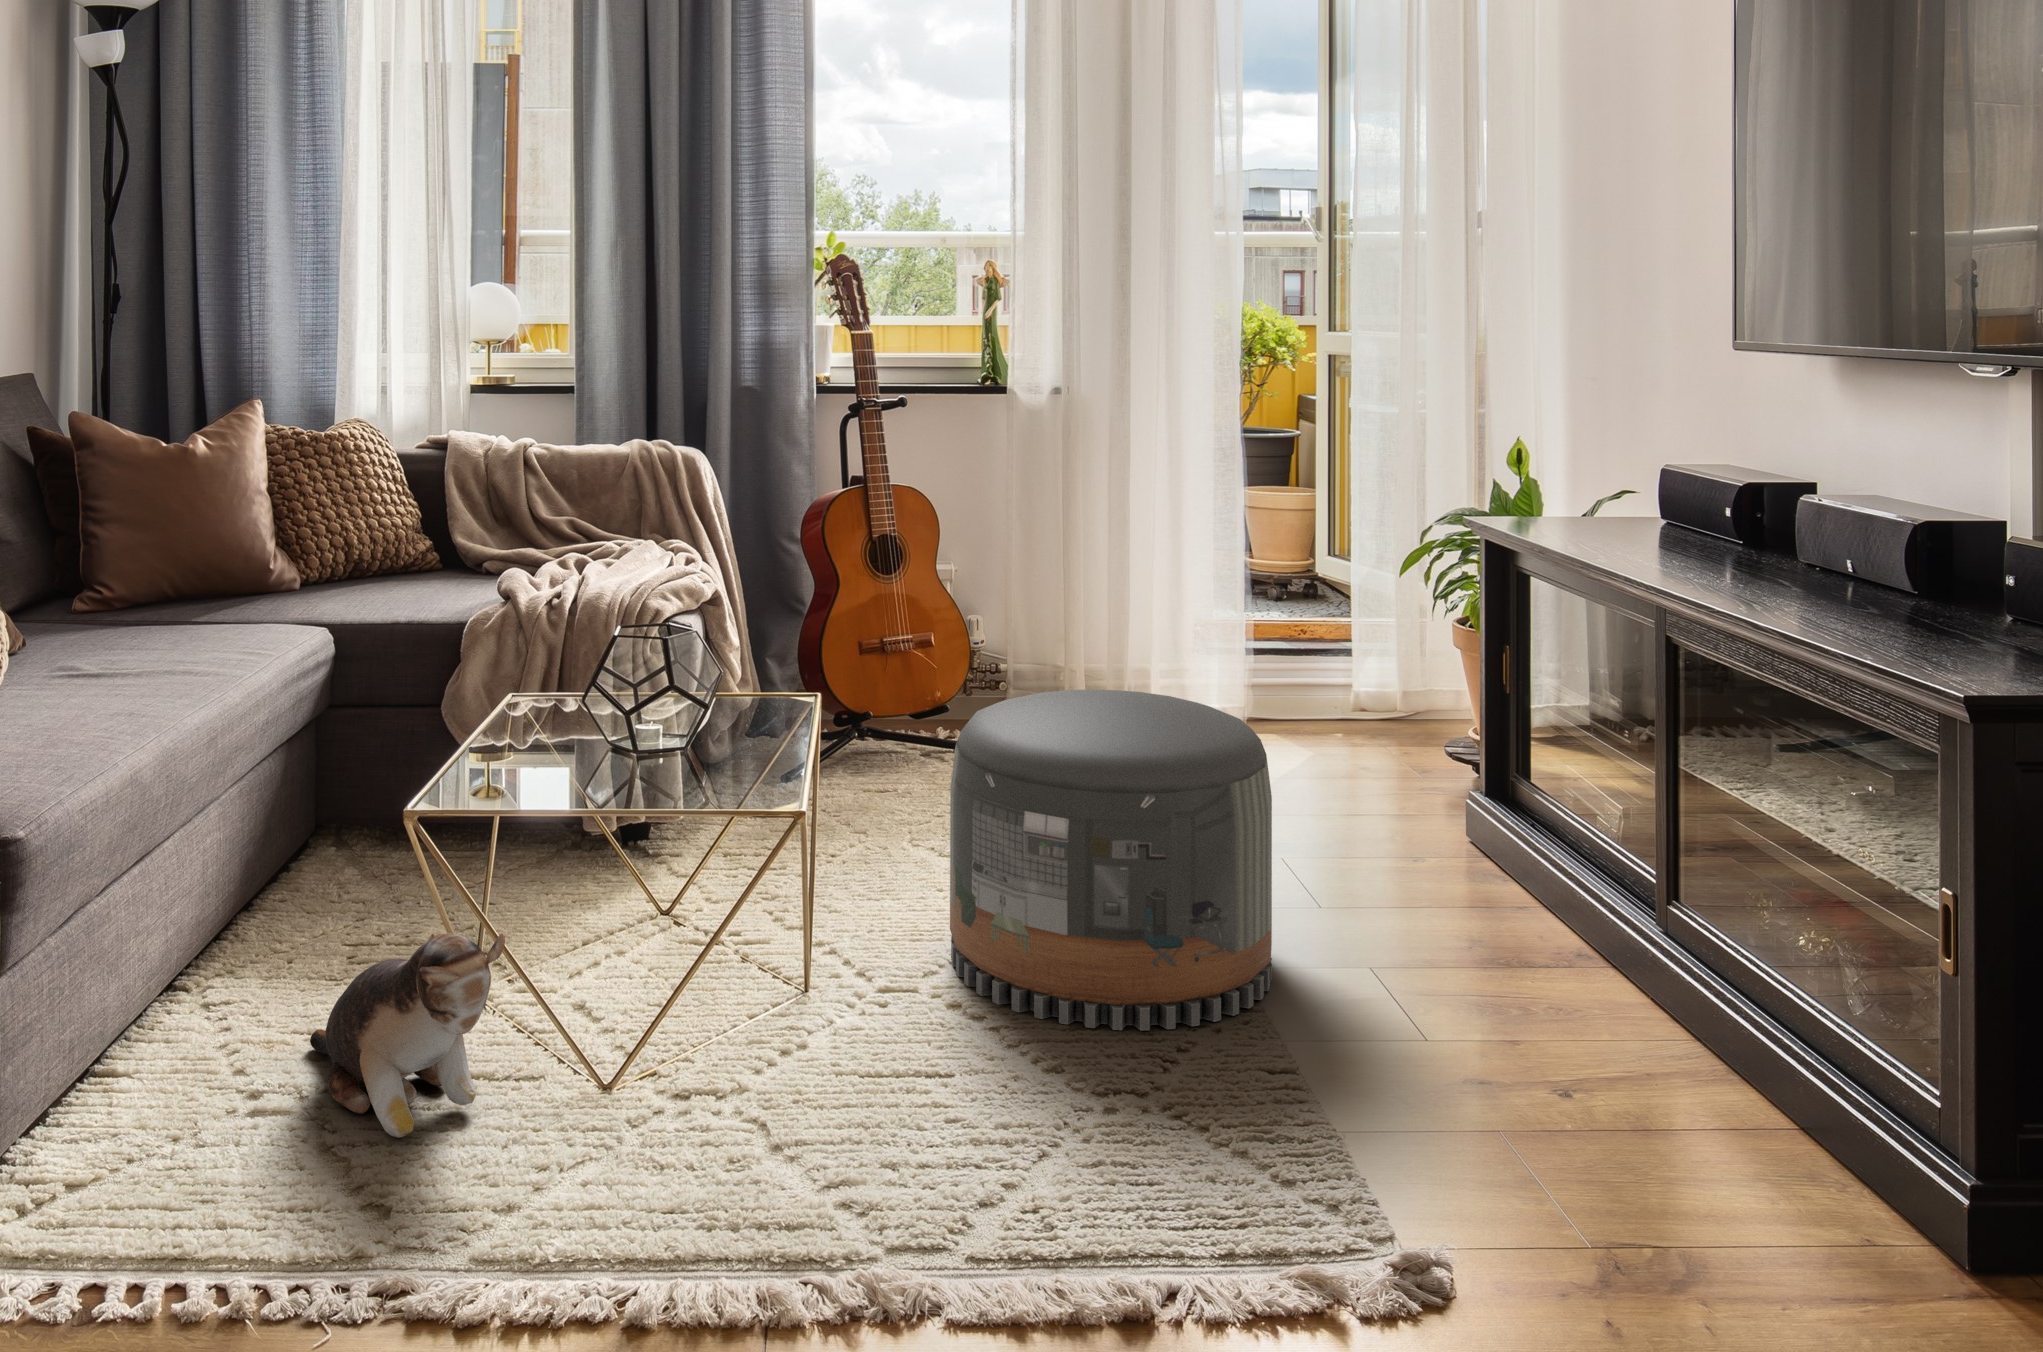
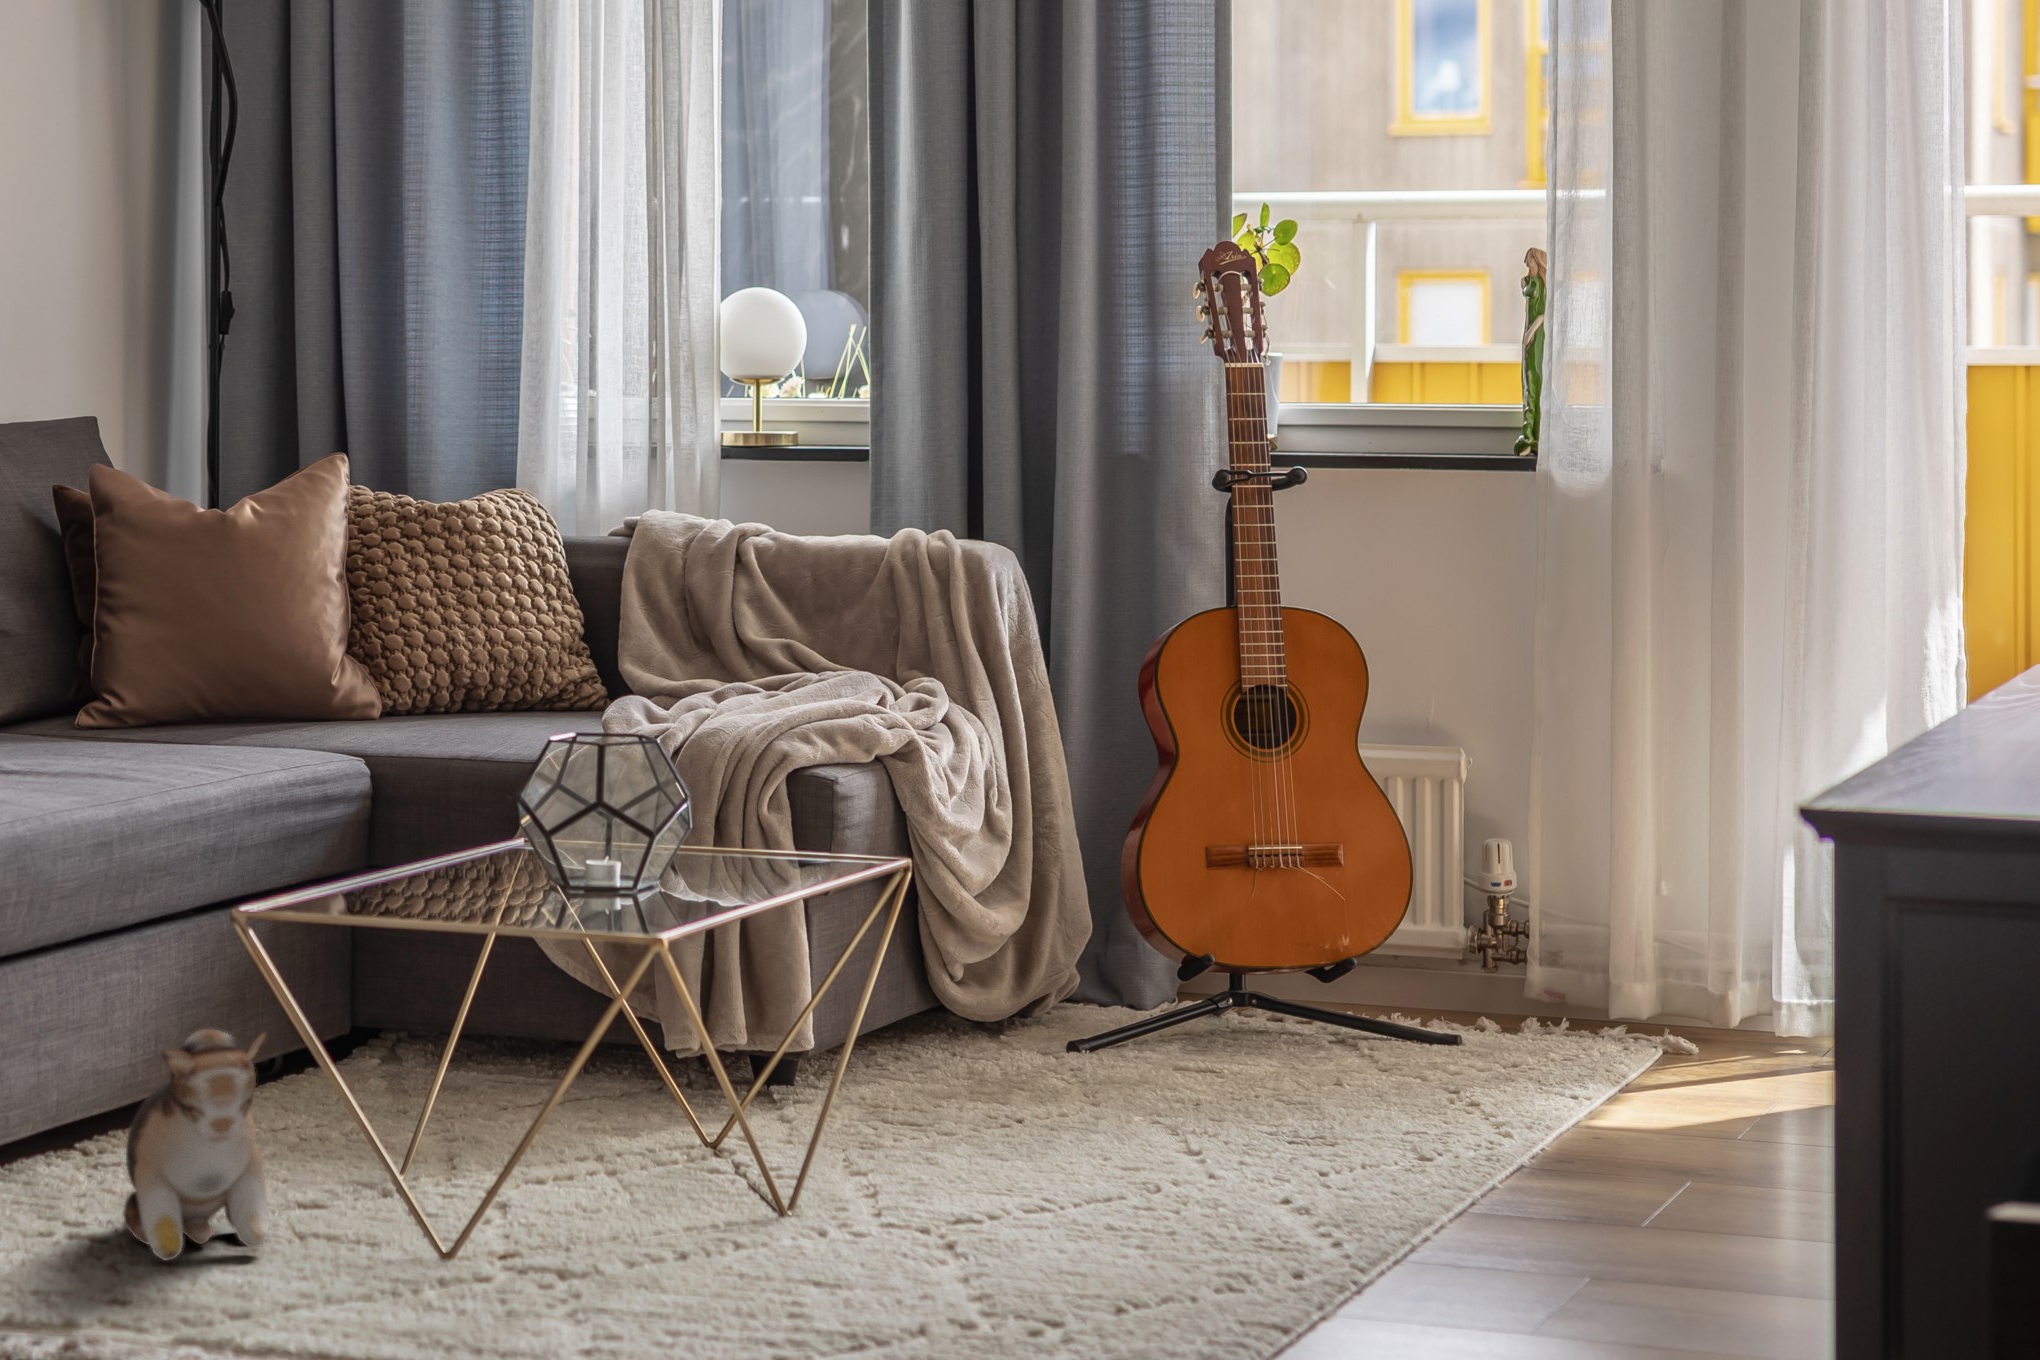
pouf: present [950,690,1272,1030] -> none [990,861,1463,1300]

